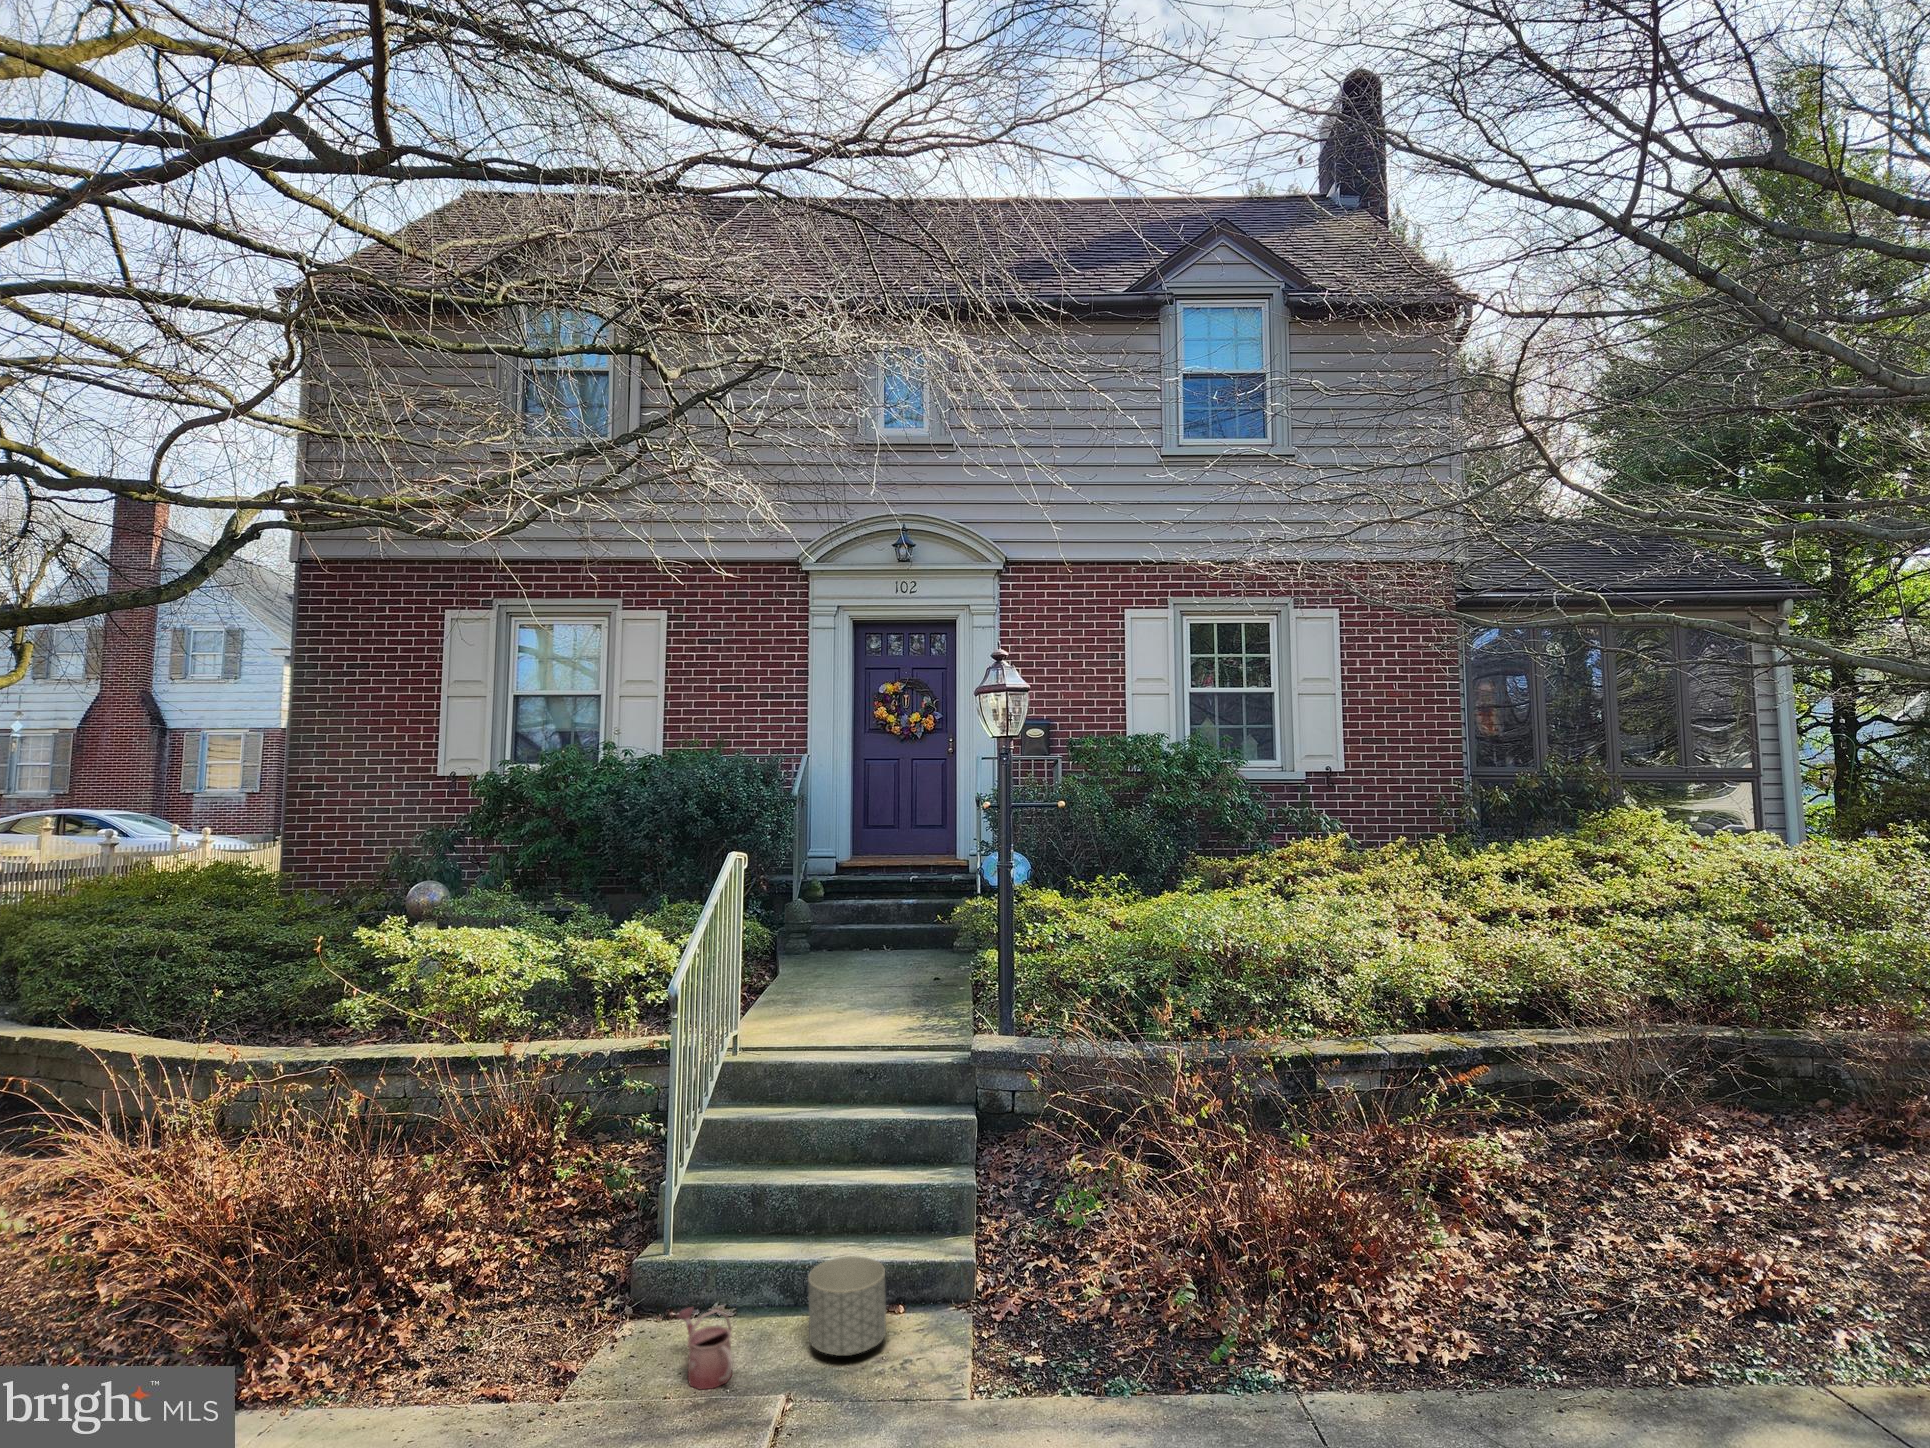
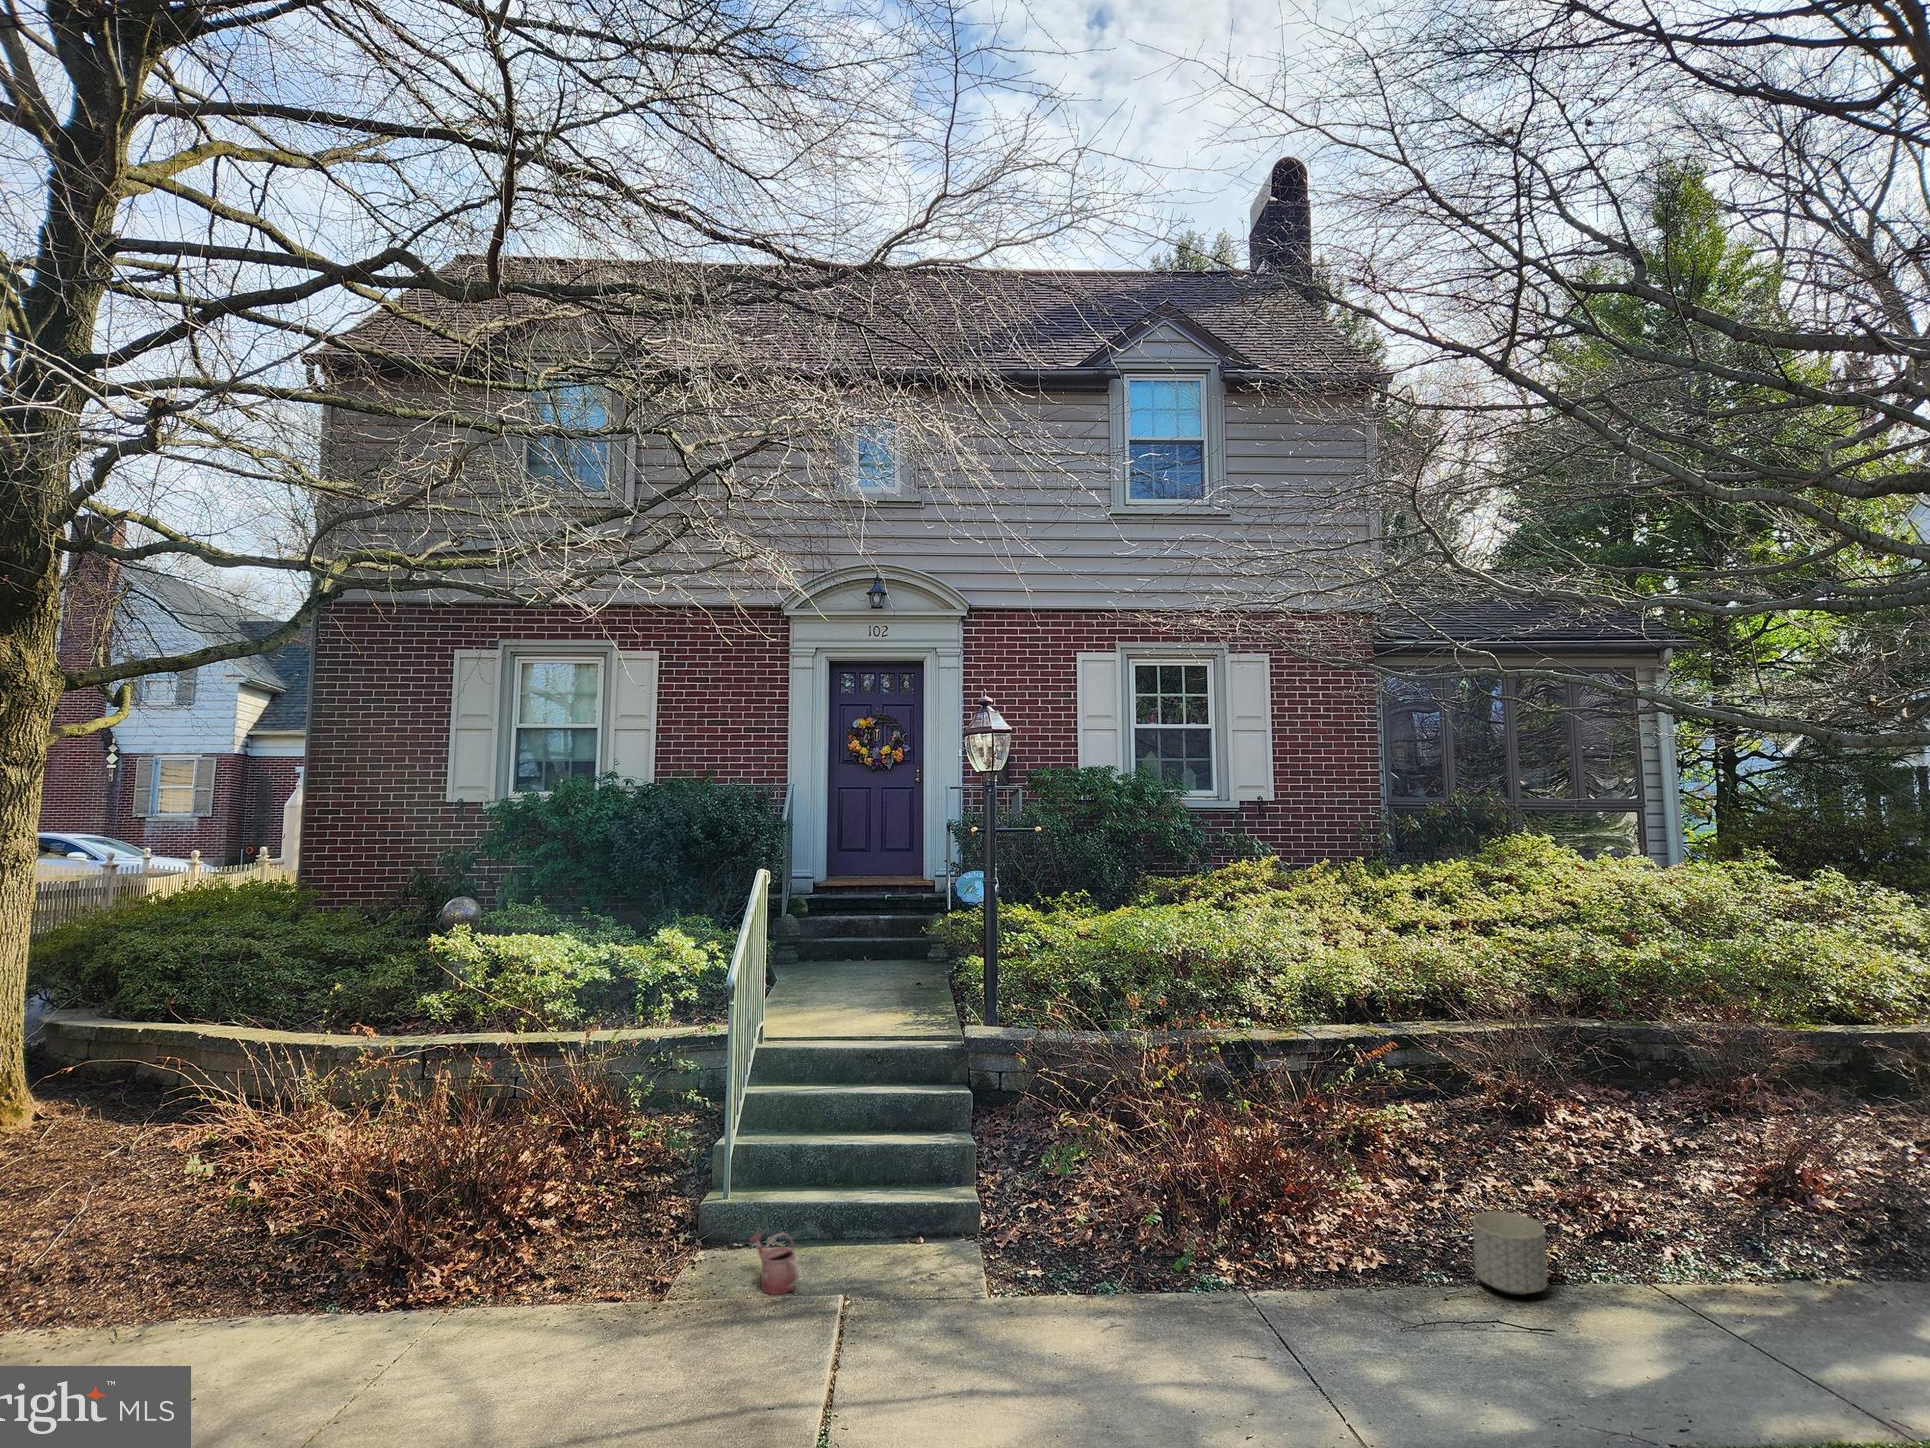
planter: present [808,1256,886,1356] -> present [1473,1212,1547,1295]

